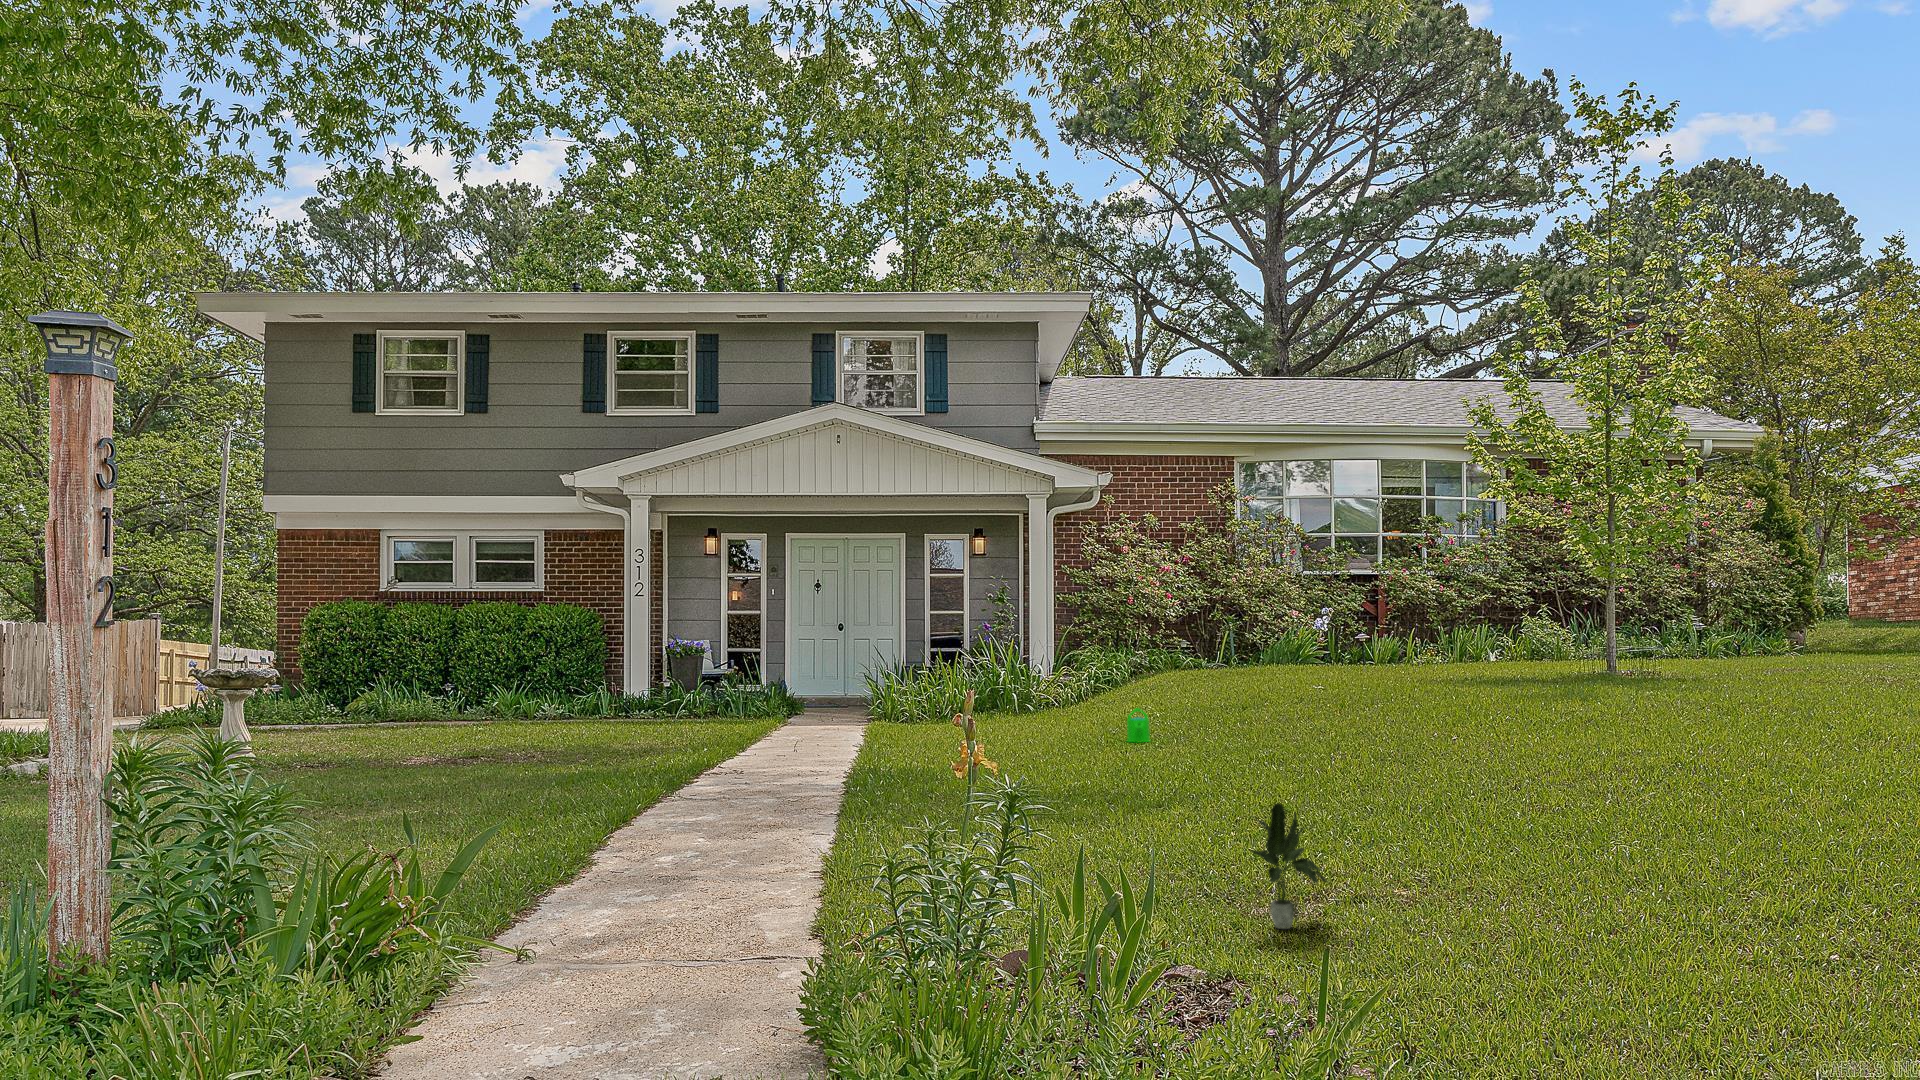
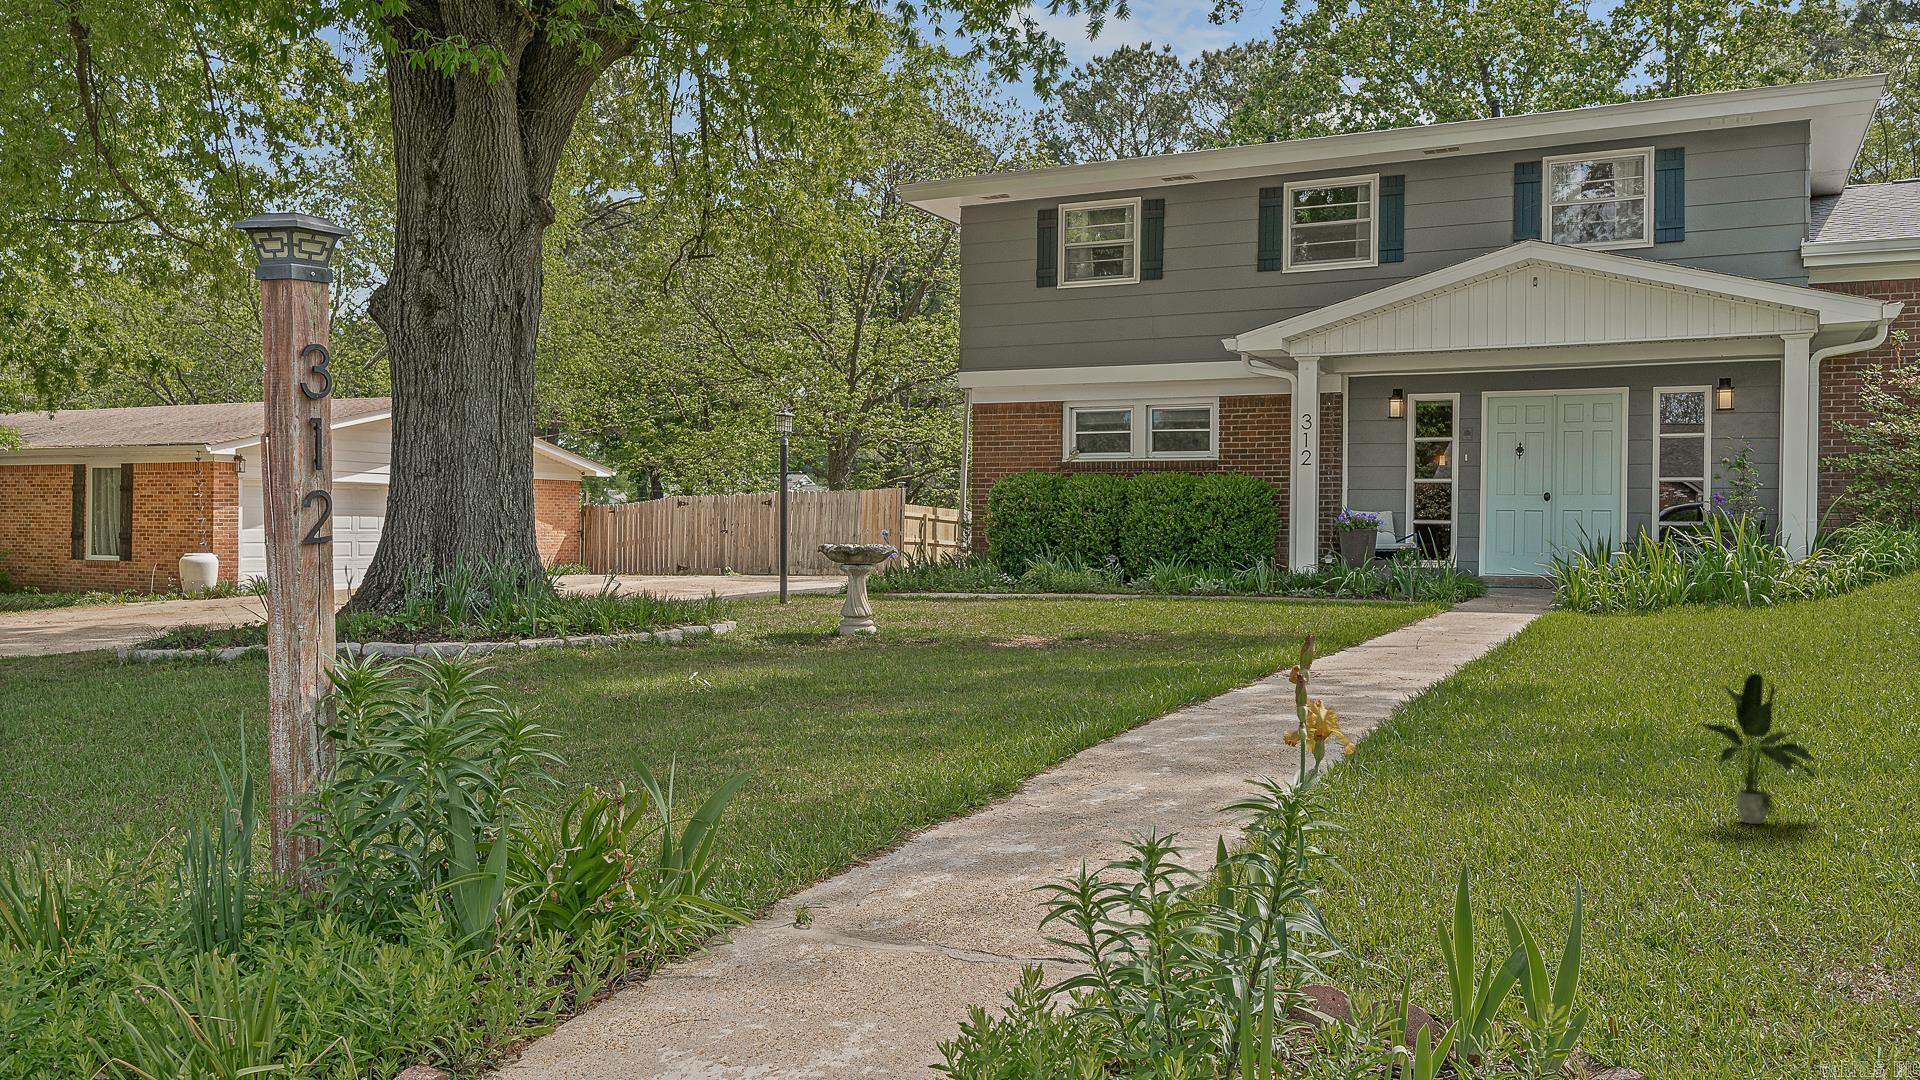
watering can: present [1127,708,1150,743] -> none [1822,597,1862,640]

